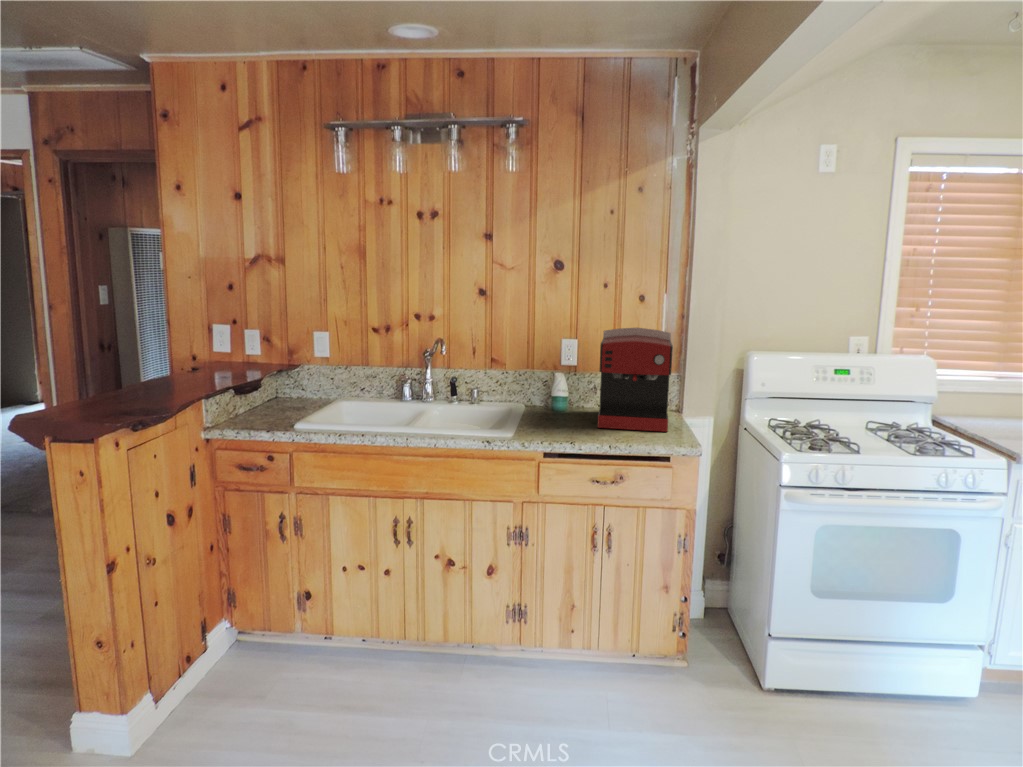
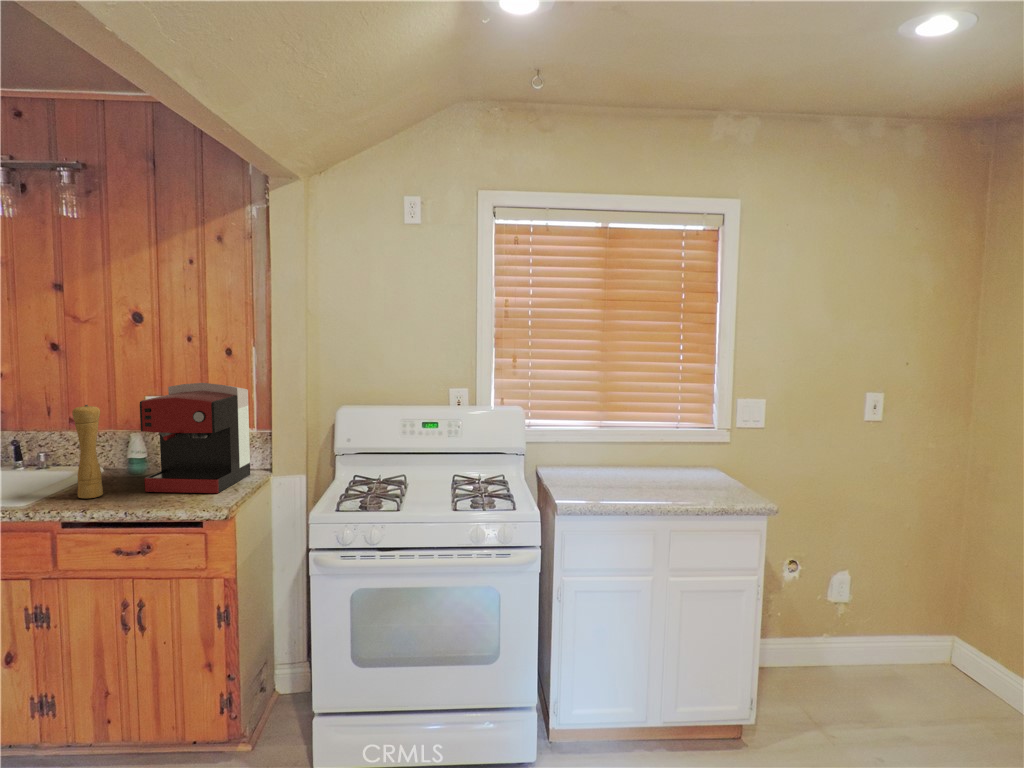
pepper mill: none [546,346,568,432] -> present [72,405,103,498]

